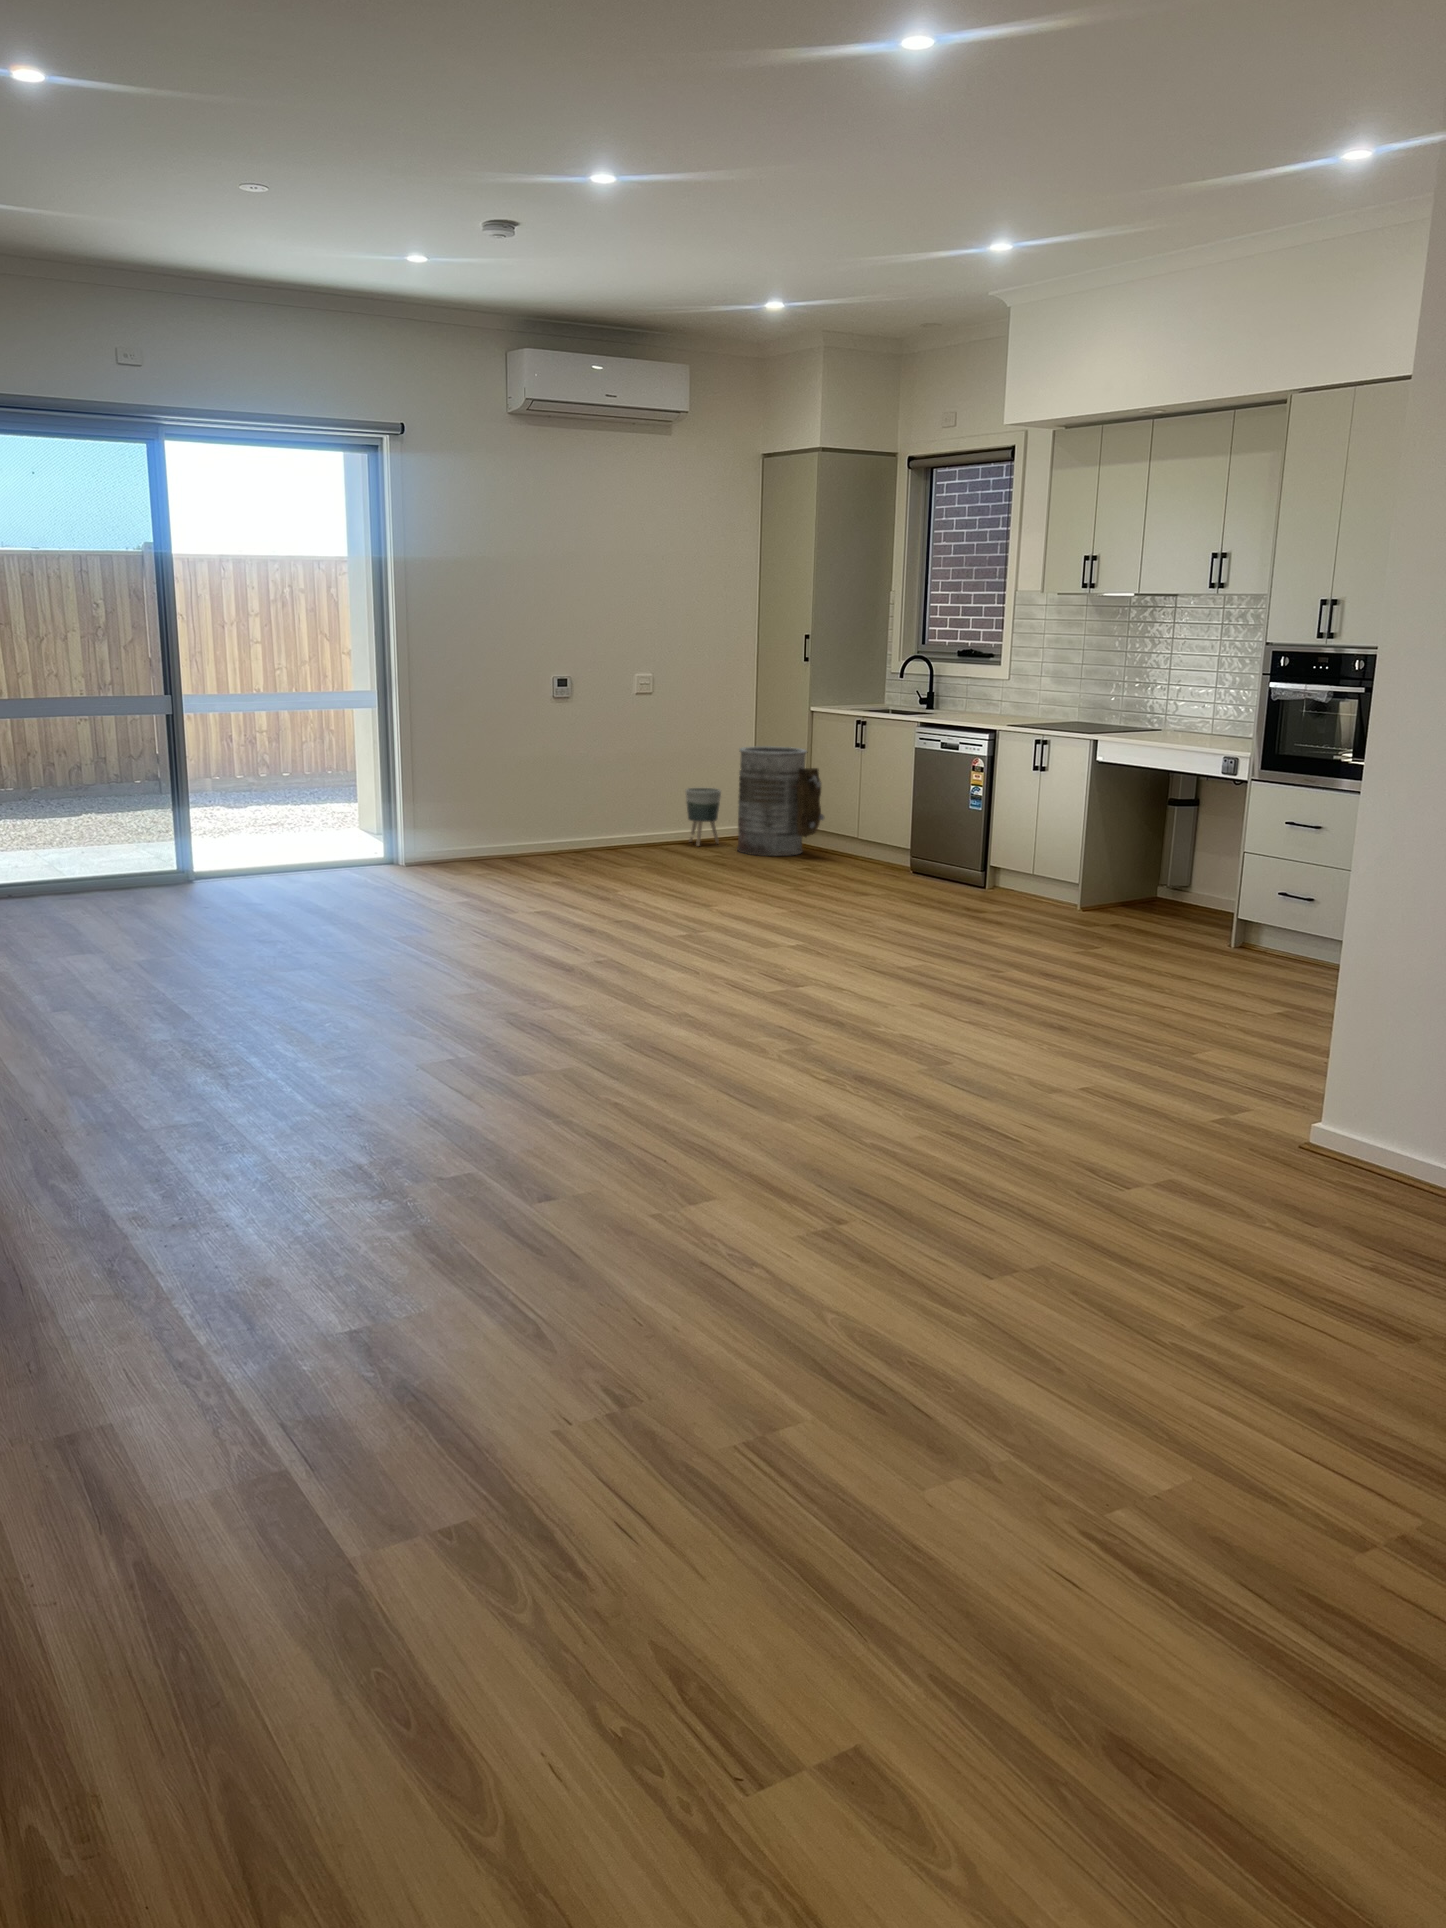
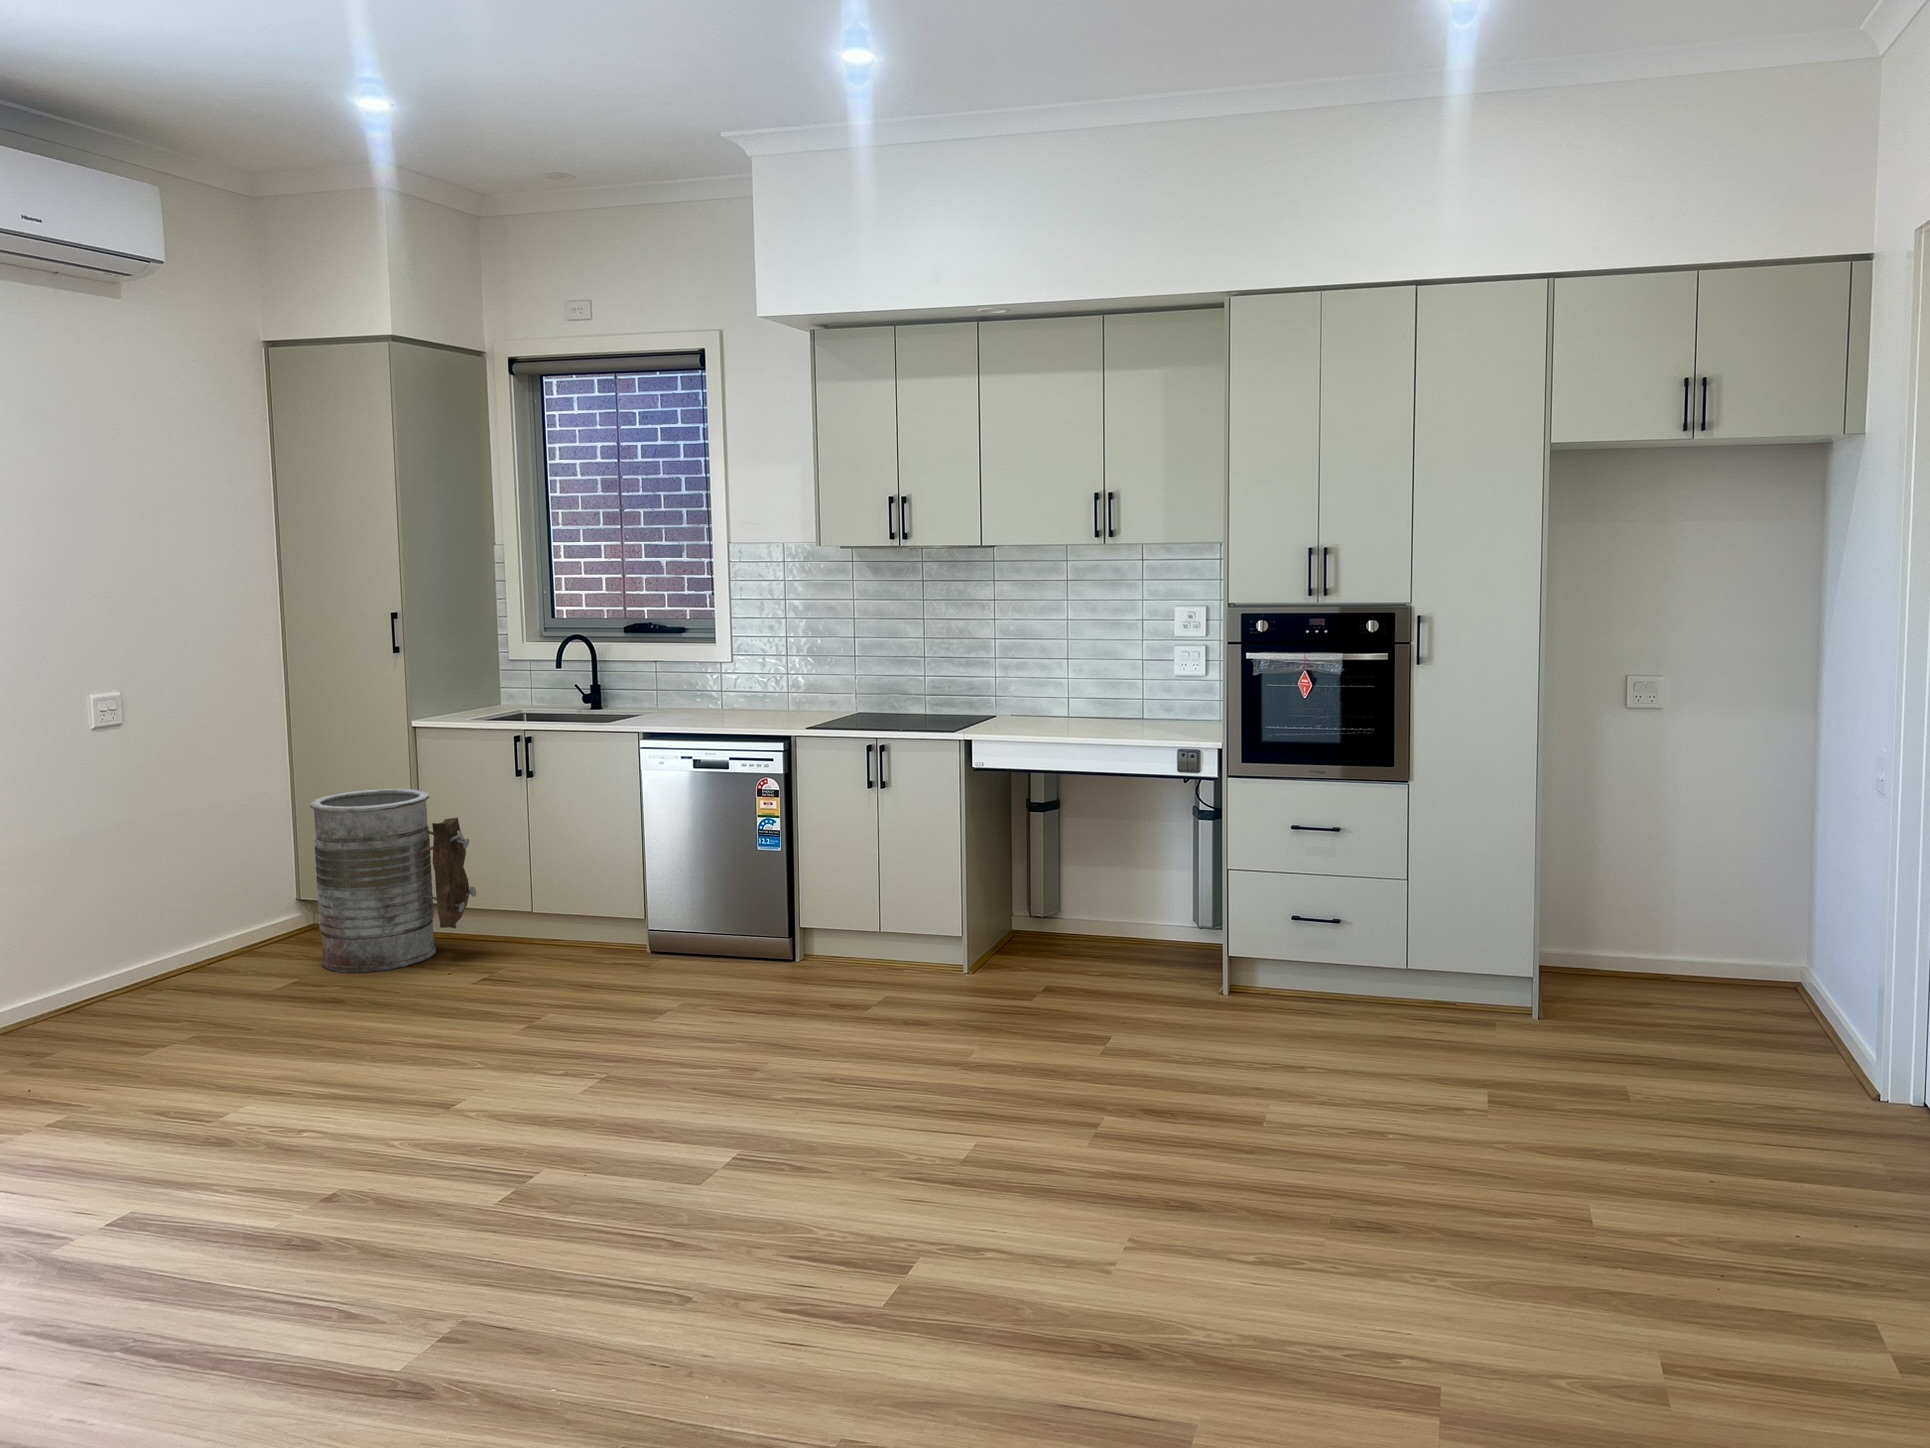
planter: present [686,788,721,846] -> none [206,872,274,974]

